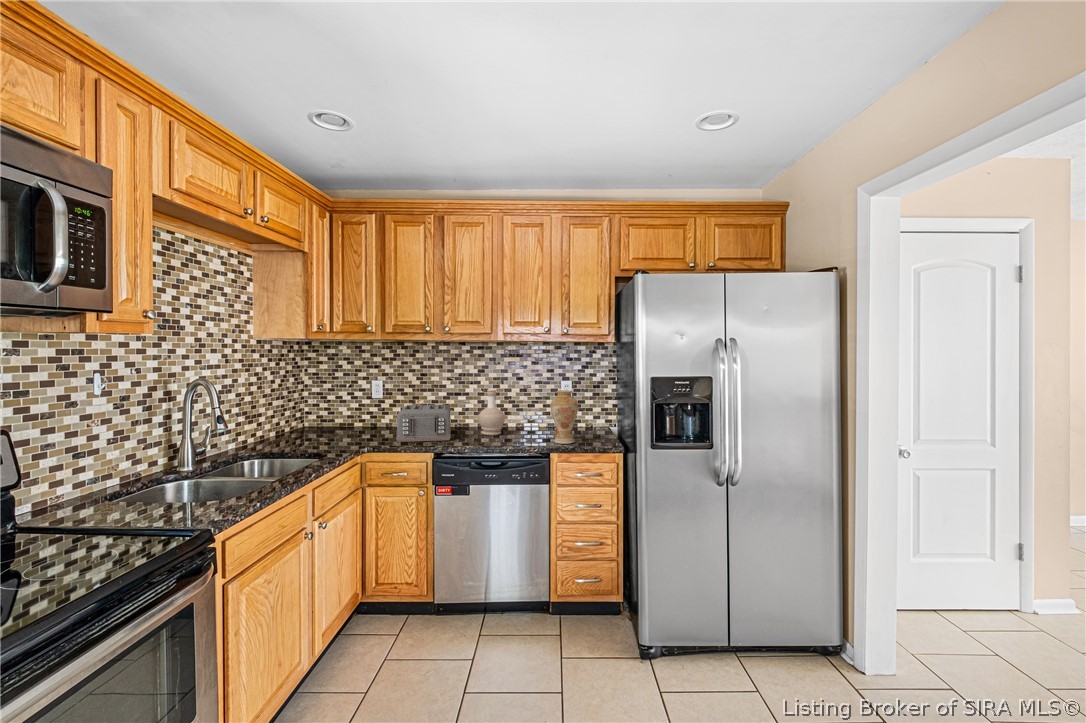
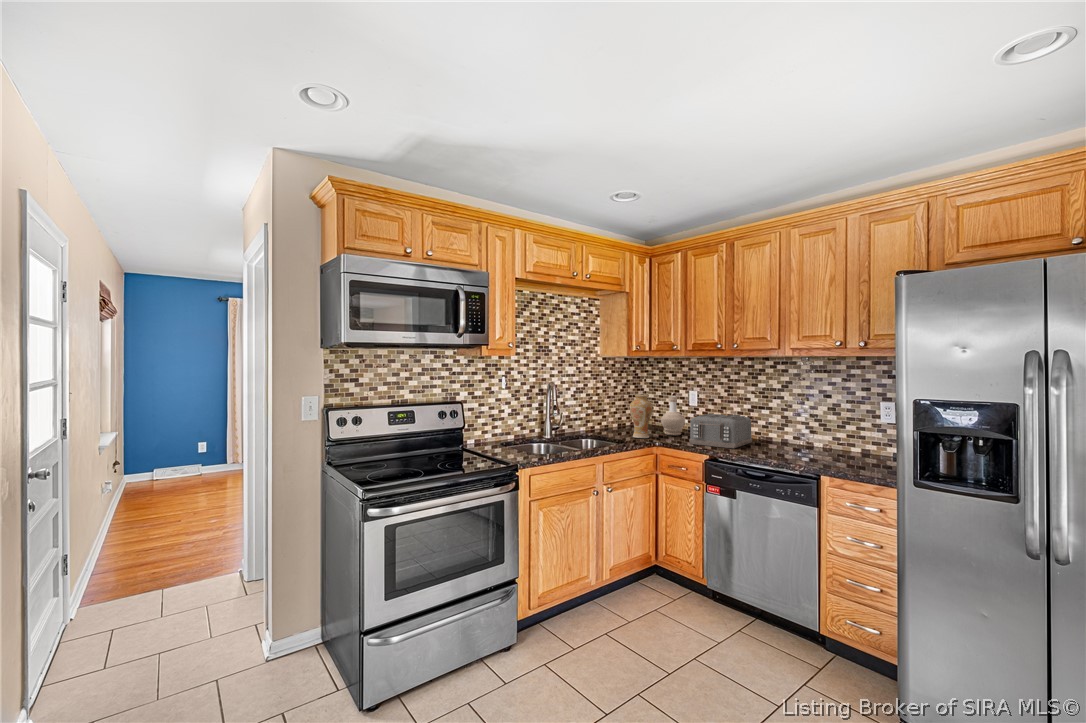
bottle: present [478,389,505,435] -> present [661,396,685,435]
vase: present [551,390,578,444] -> present [630,395,653,438]

